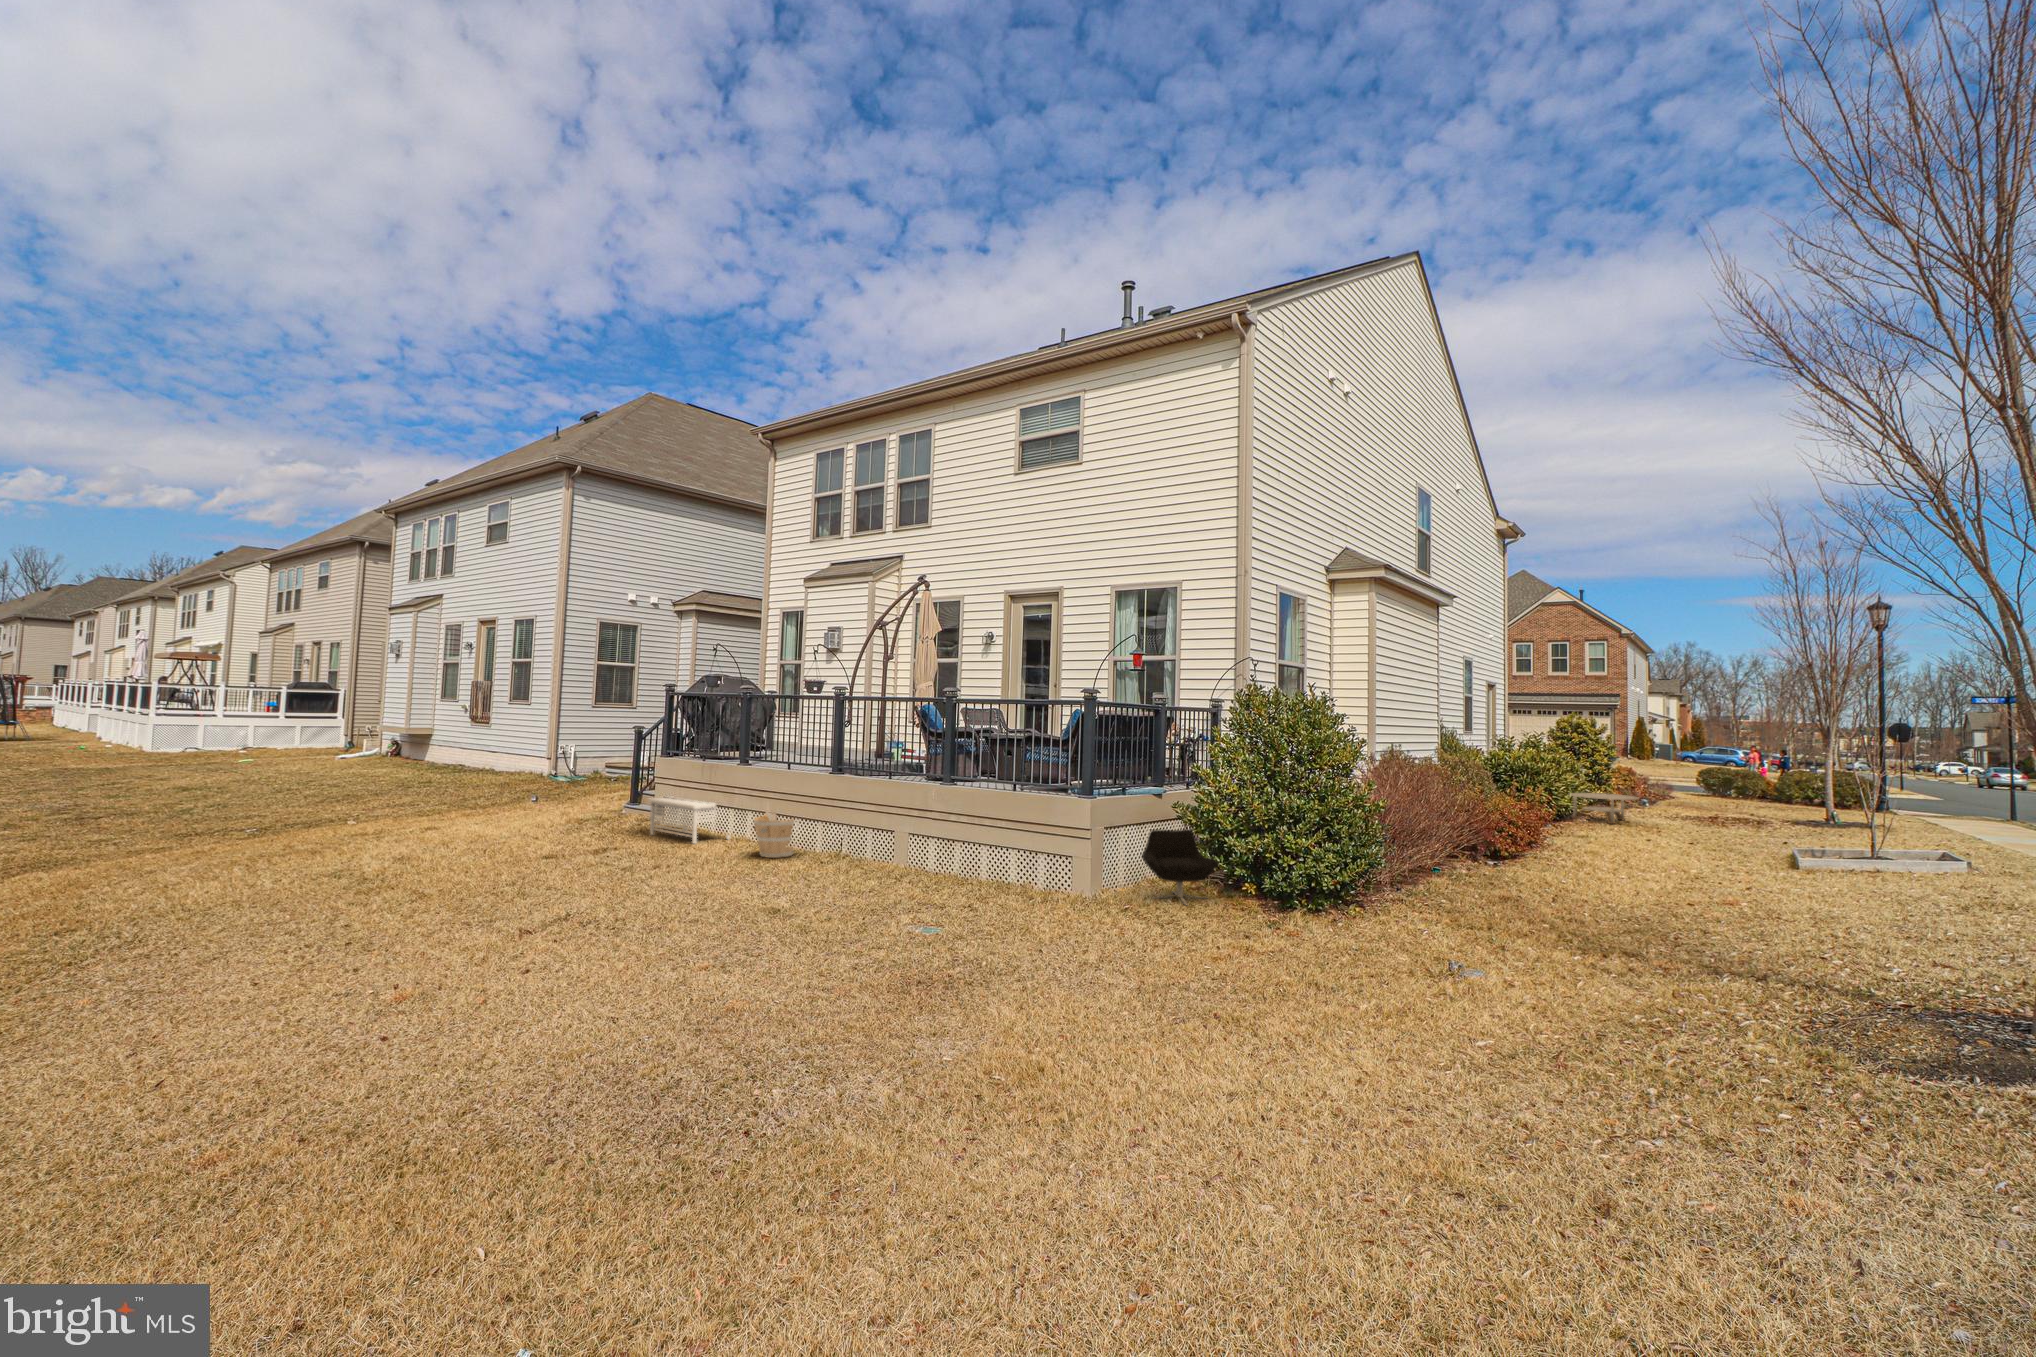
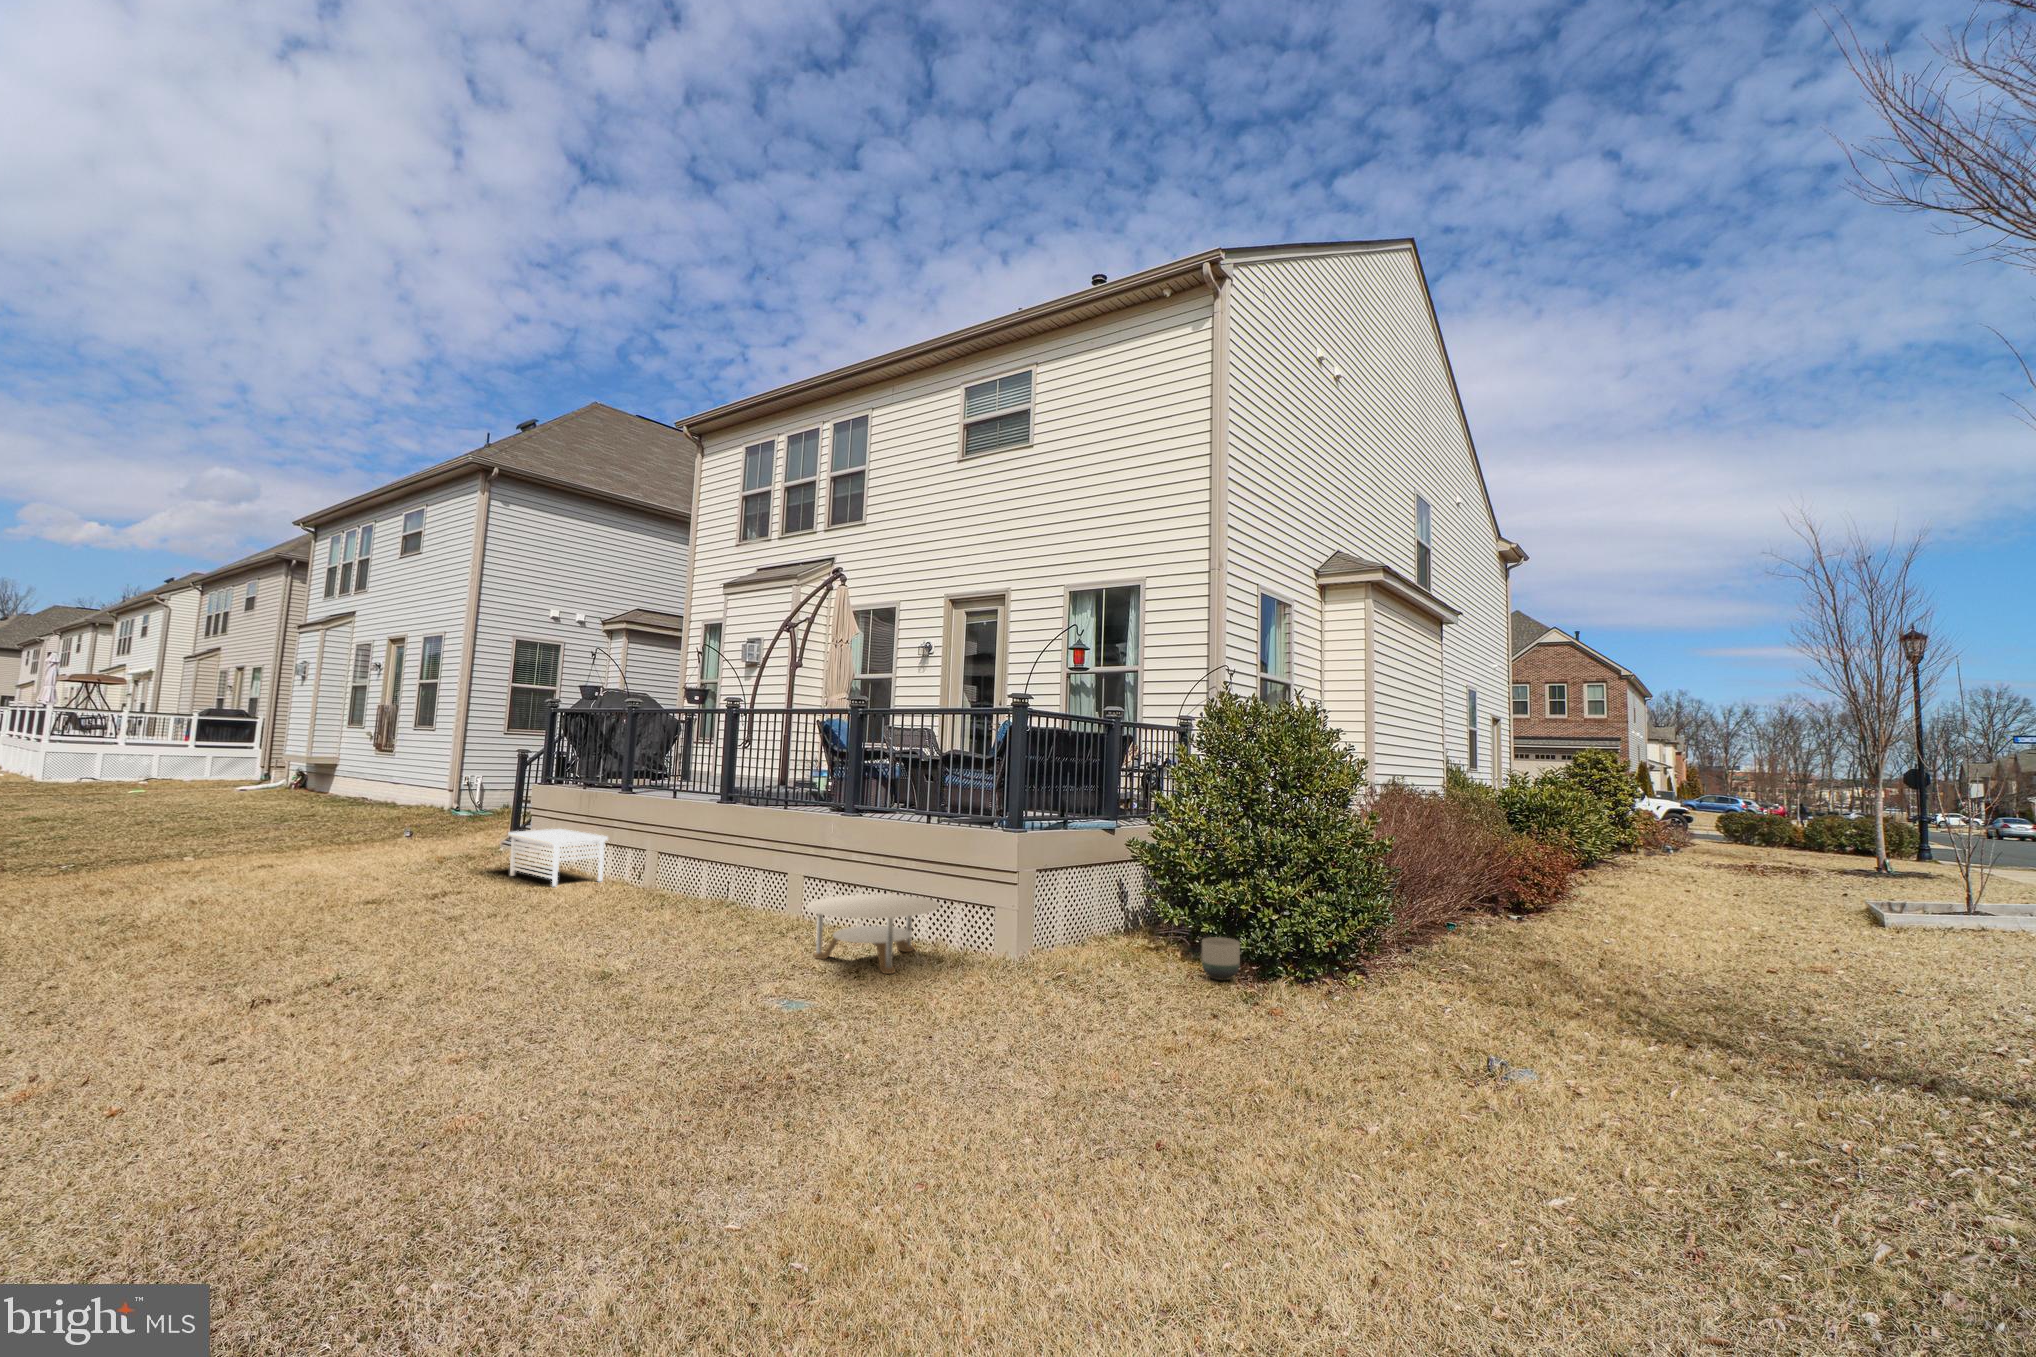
round table: present [1570,793,1637,824] -> present [806,894,940,974]
wooden bucket: present [753,815,794,858] -> none [617,851,677,905]
lounge chair: present [1142,829,1219,905] -> none [1083,872,1182,972]
planter: none [1236,879,1265,911] -> present [1202,937,1240,981]

